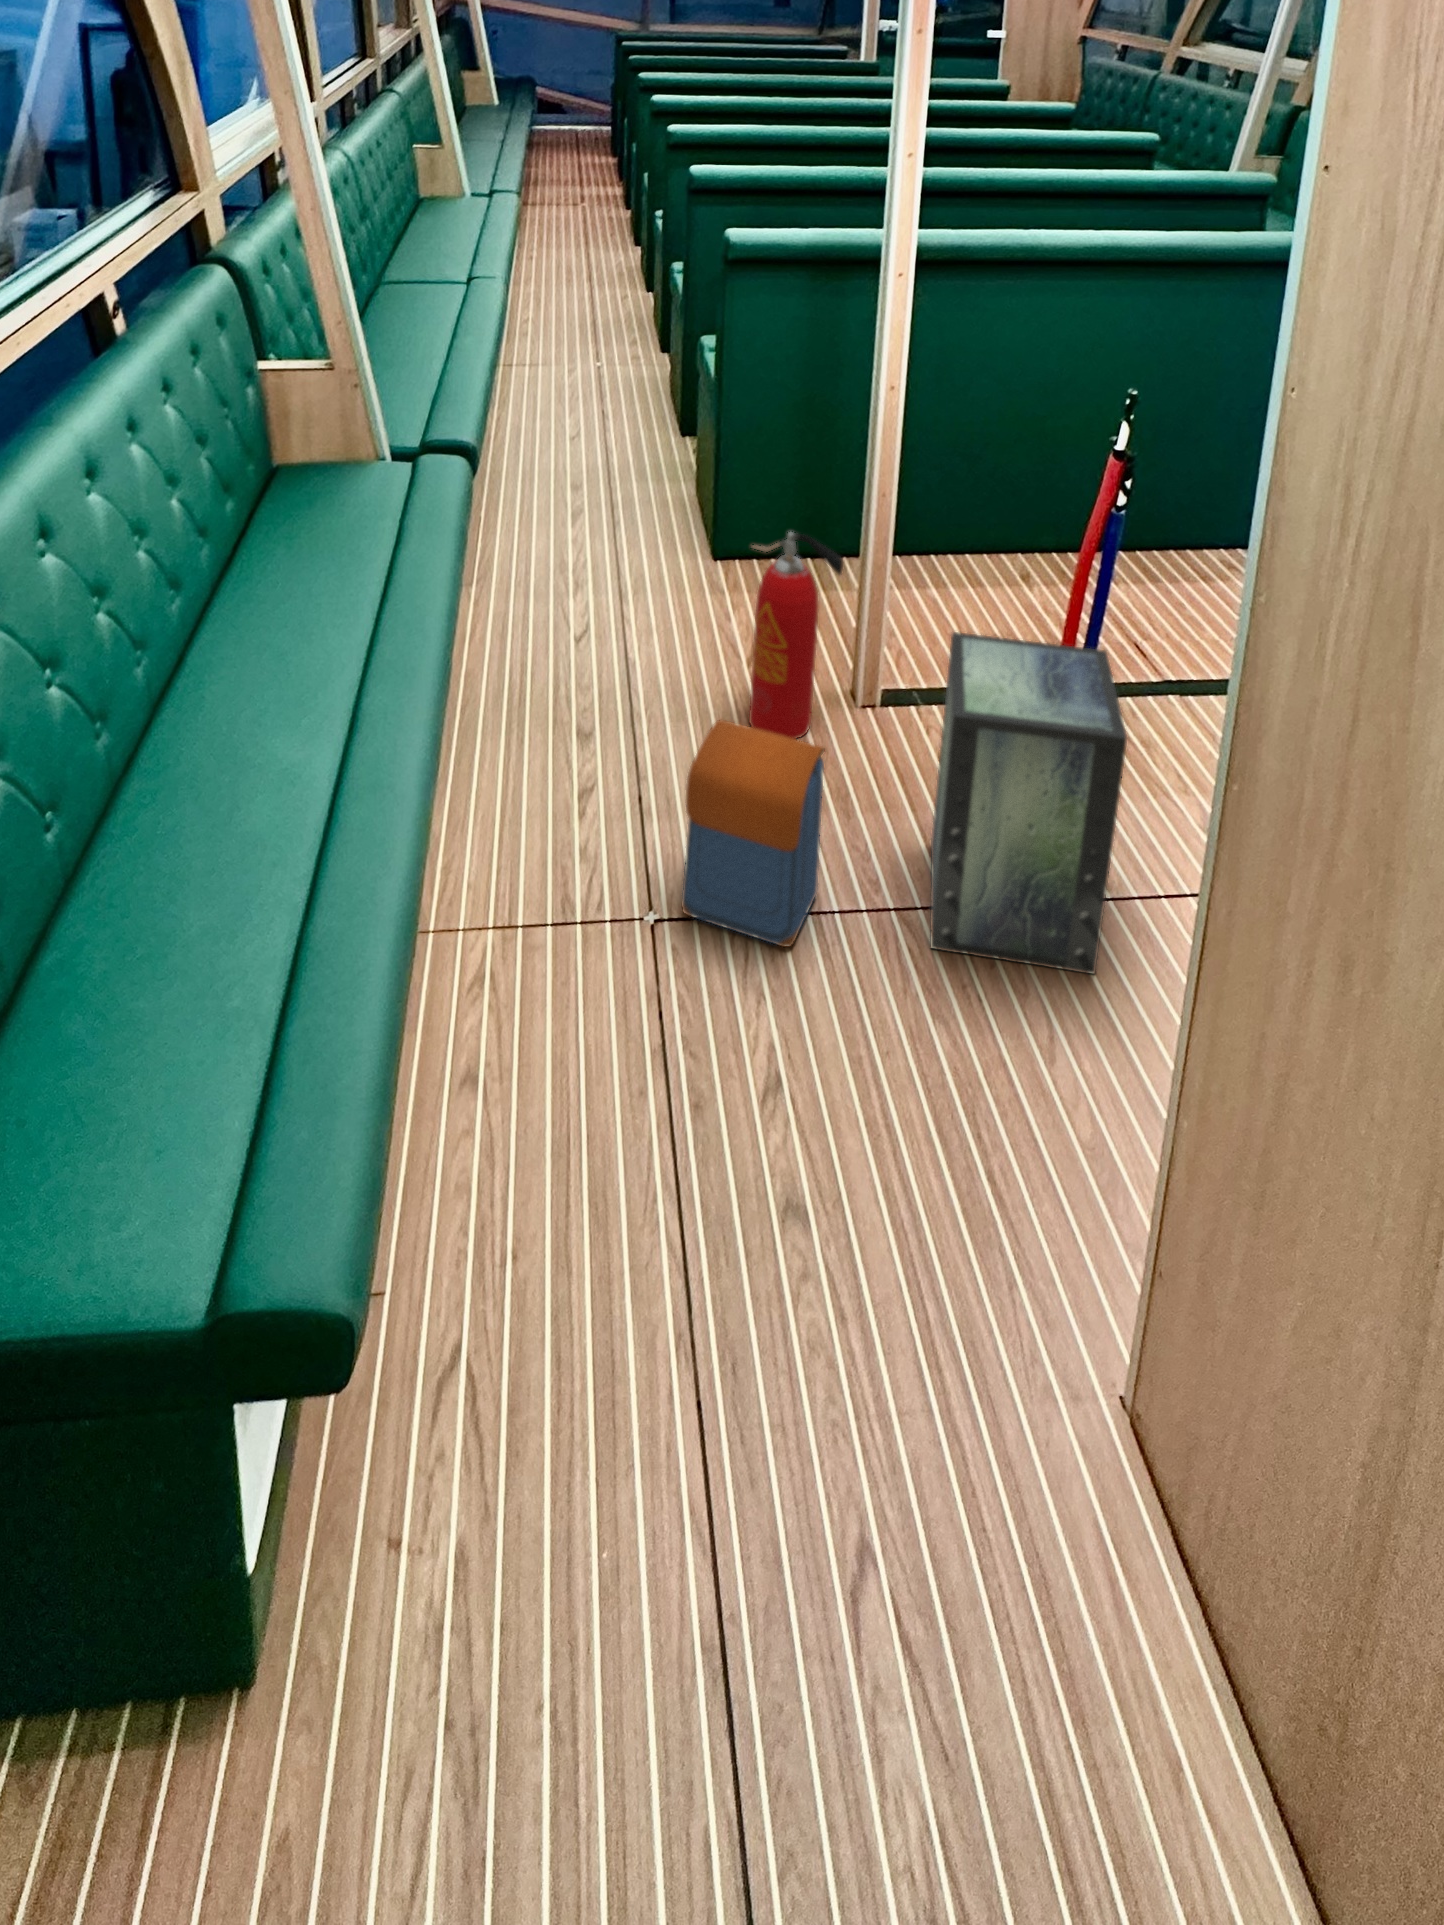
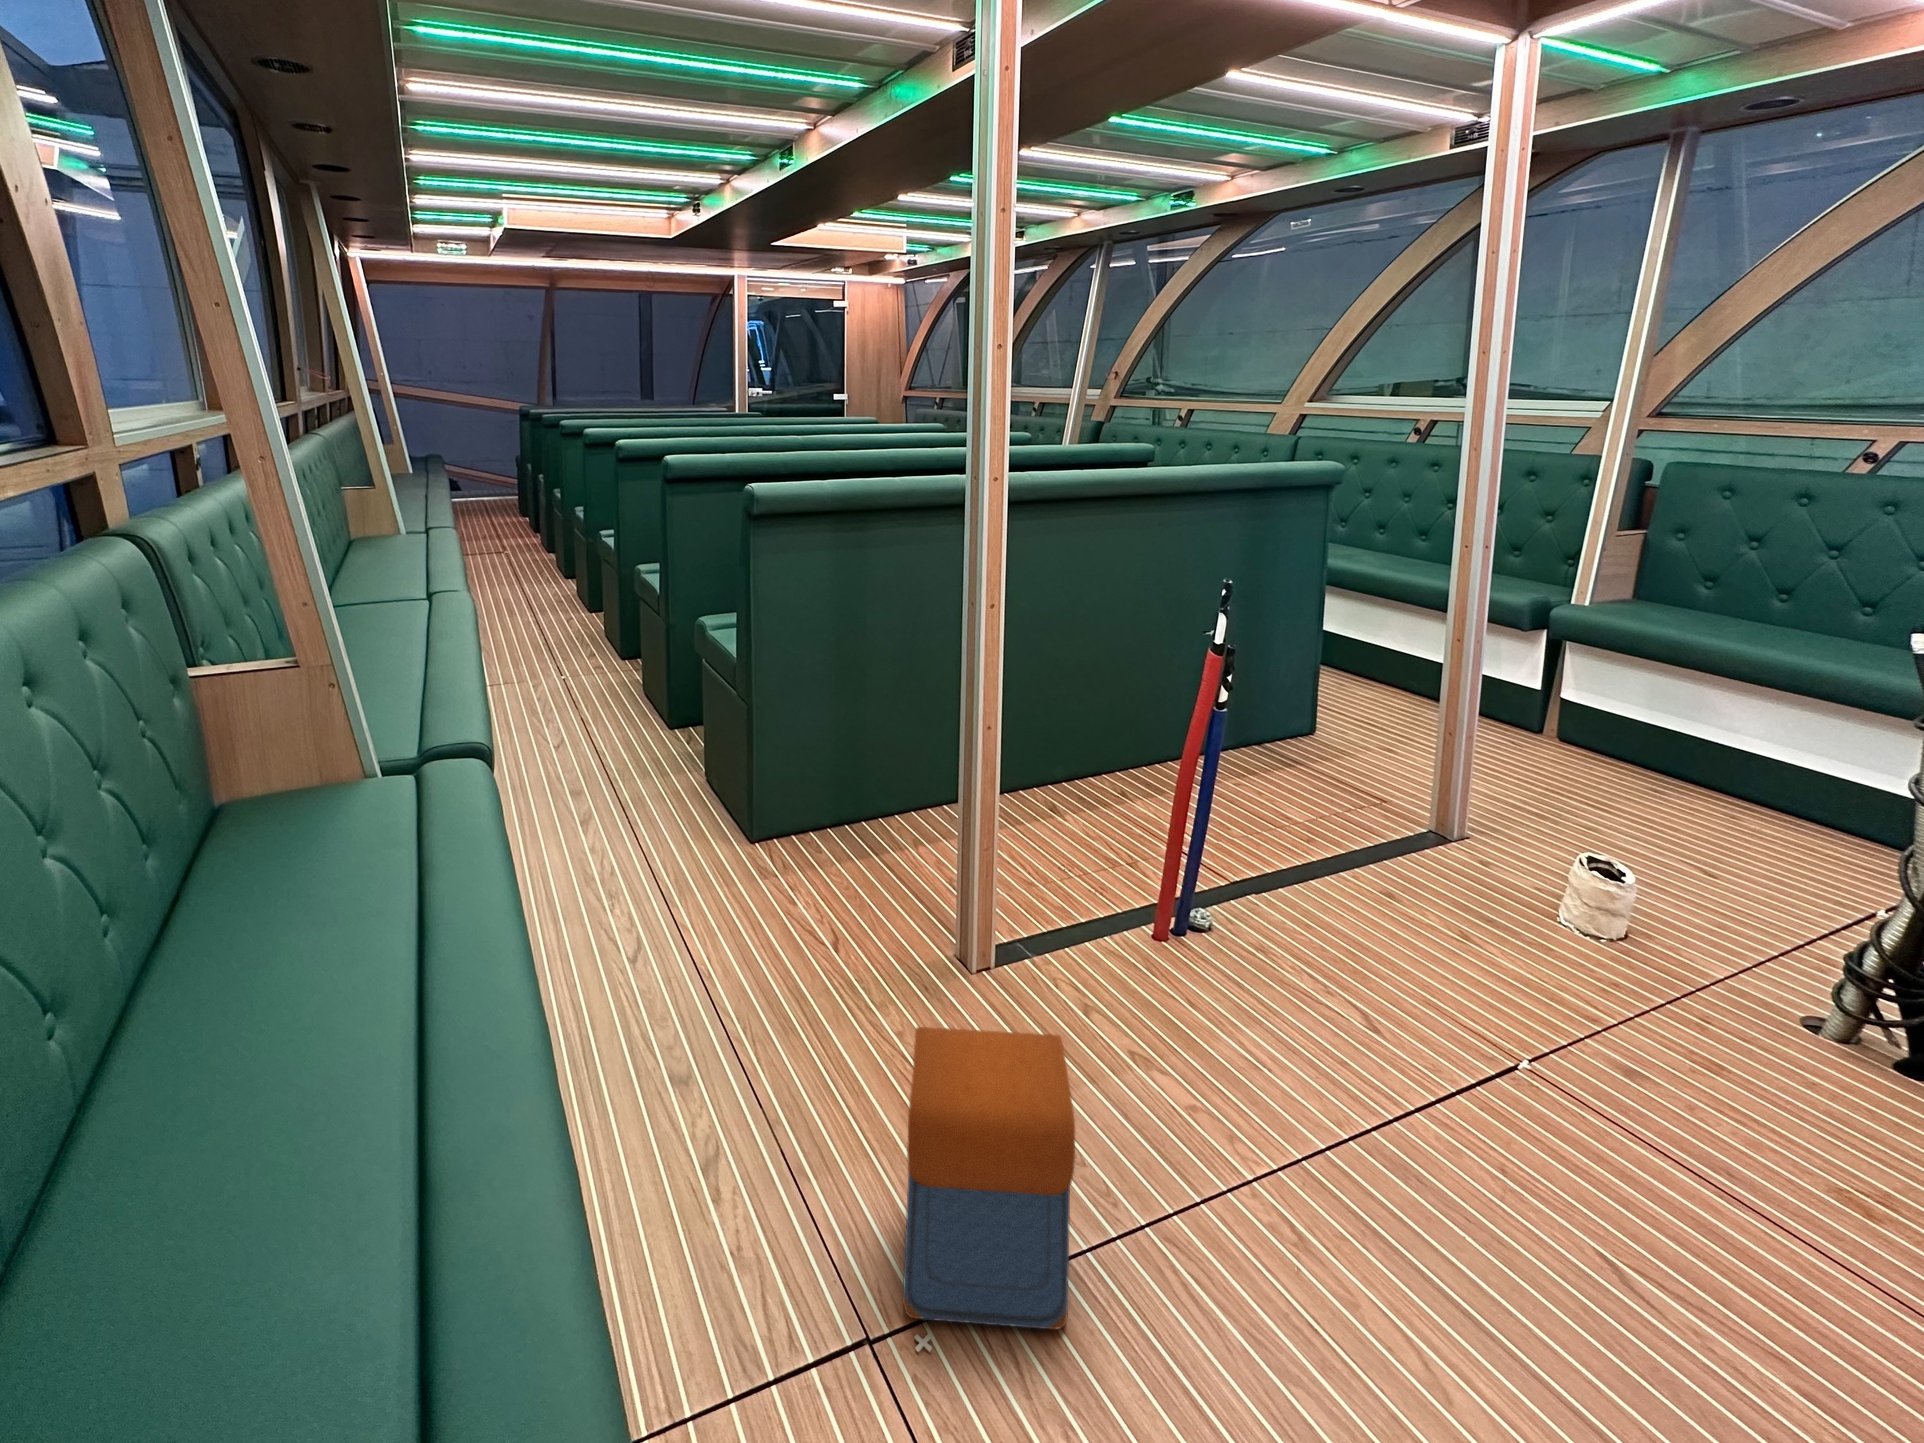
fire extinguisher: present [749,532,843,739] -> none [857,781,965,1033]
storage box: present [930,632,1127,974] -> none [1138,849,1433,1272]

